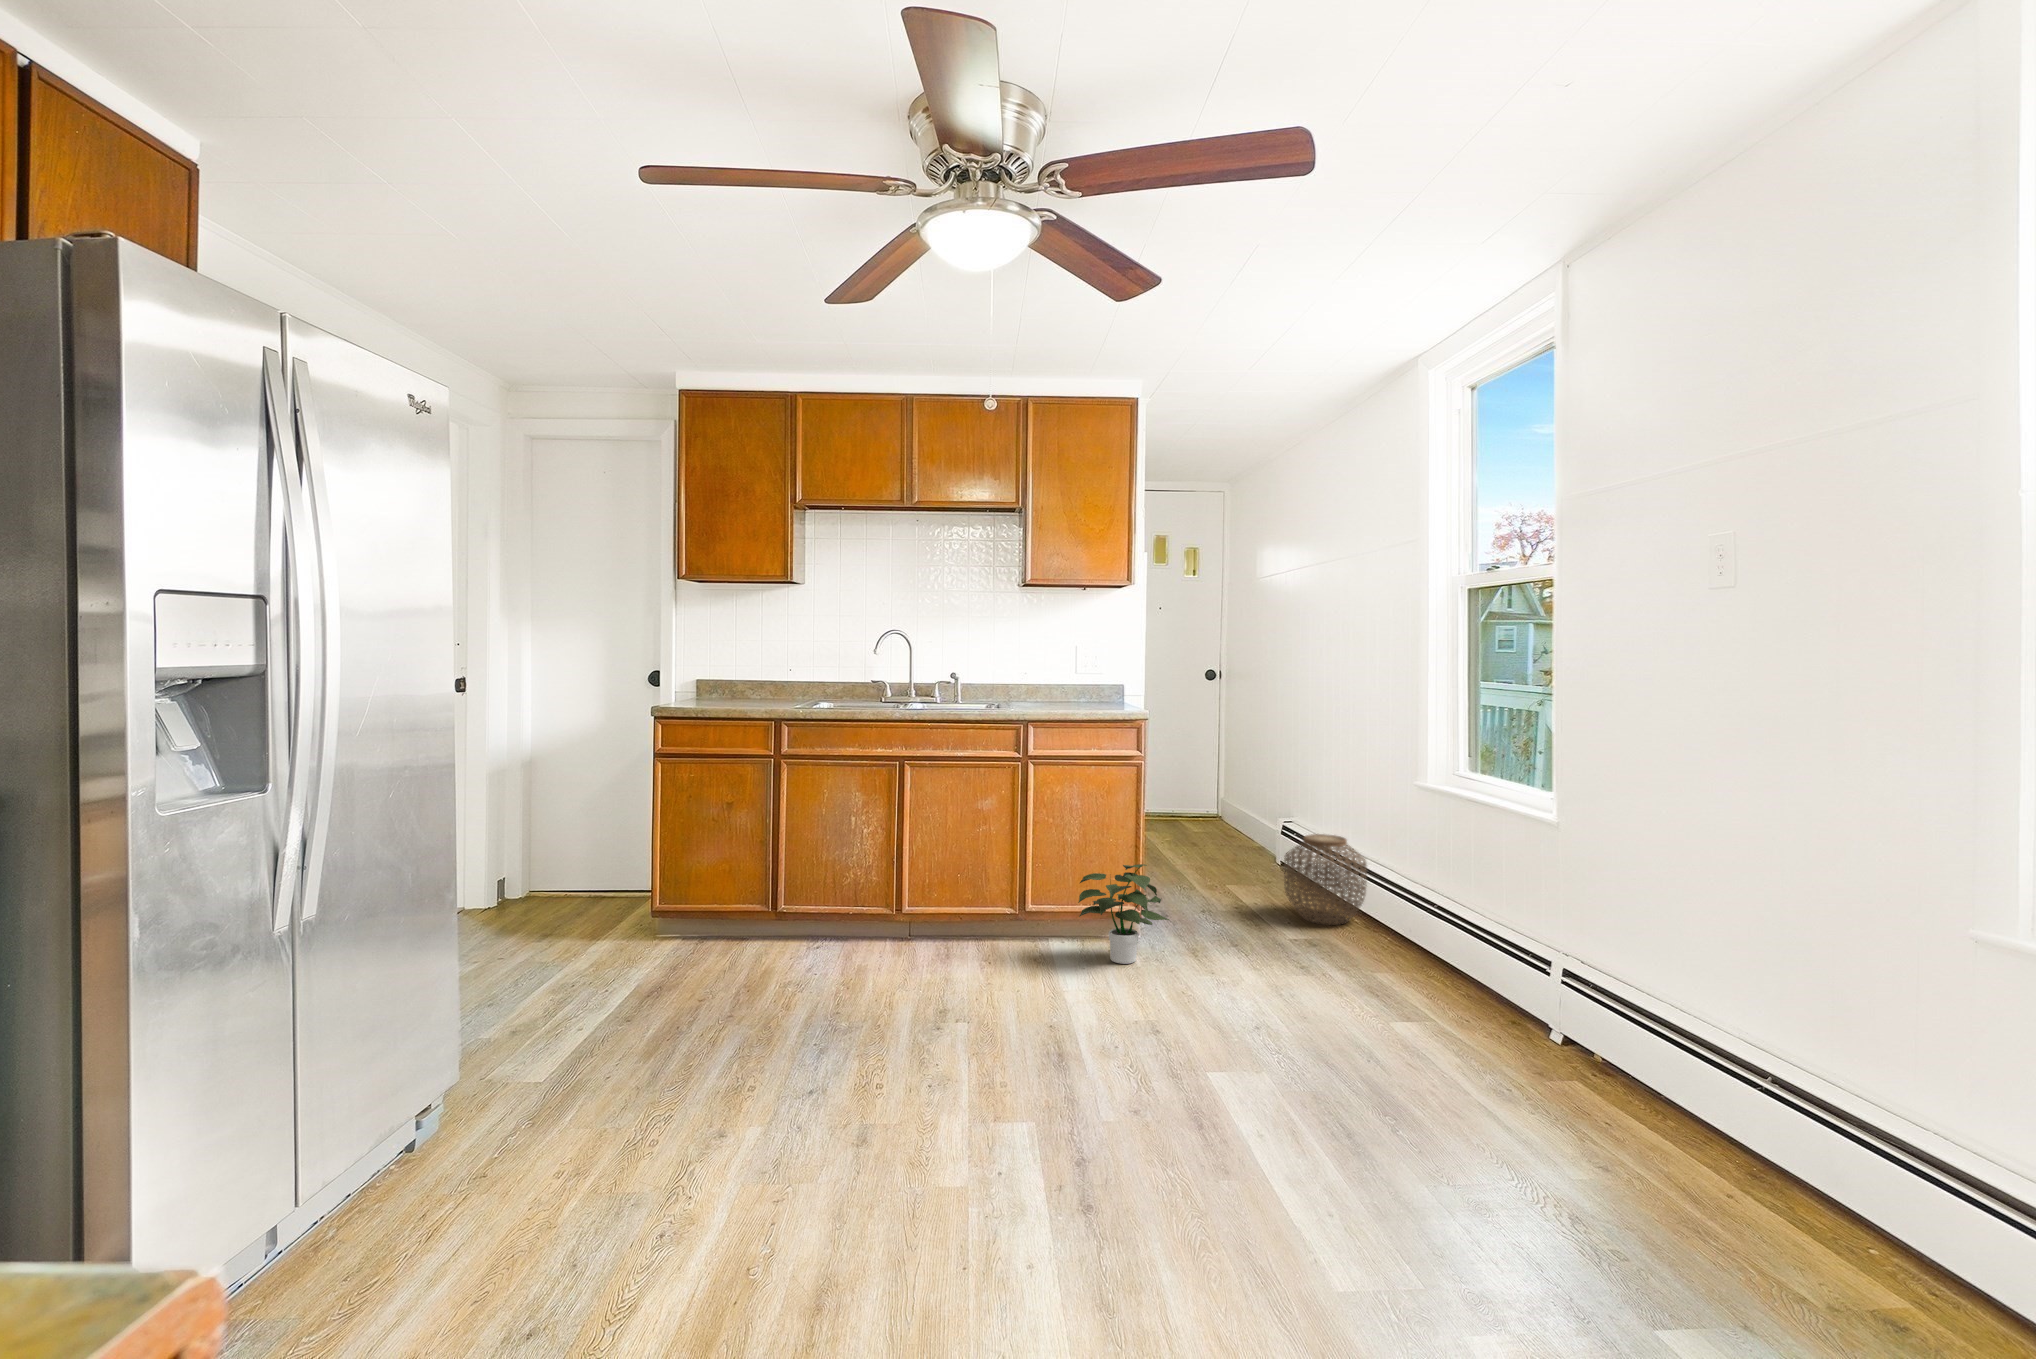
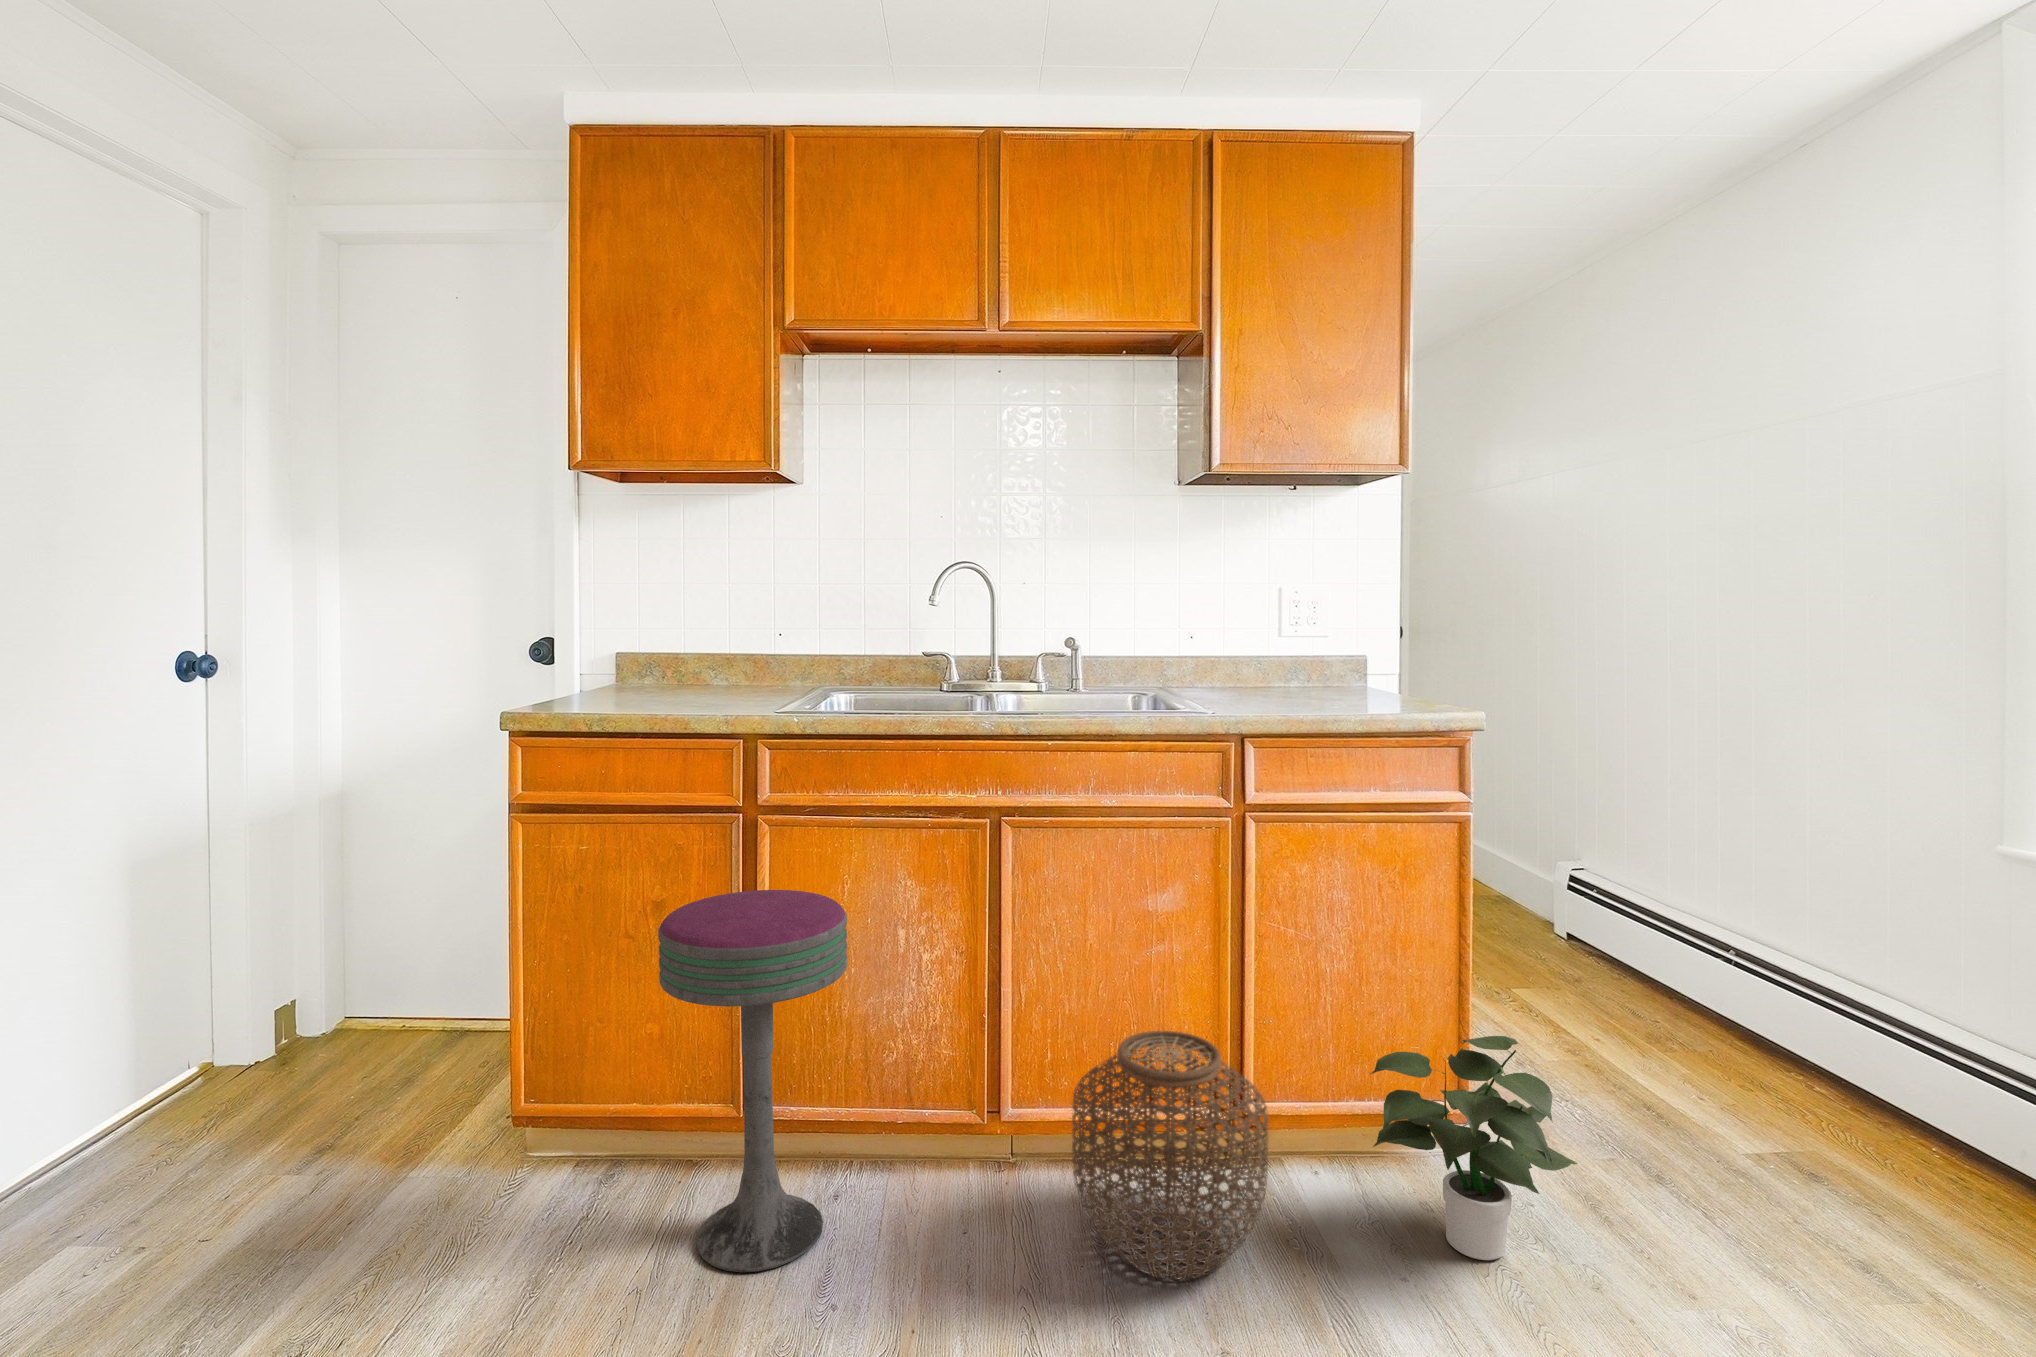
bar stool: none [736,795,825,966] -> present [658,890,848,1272]
woven basket: present [1284,834,1366,925] -> present [1072,1031,1268,1280]

